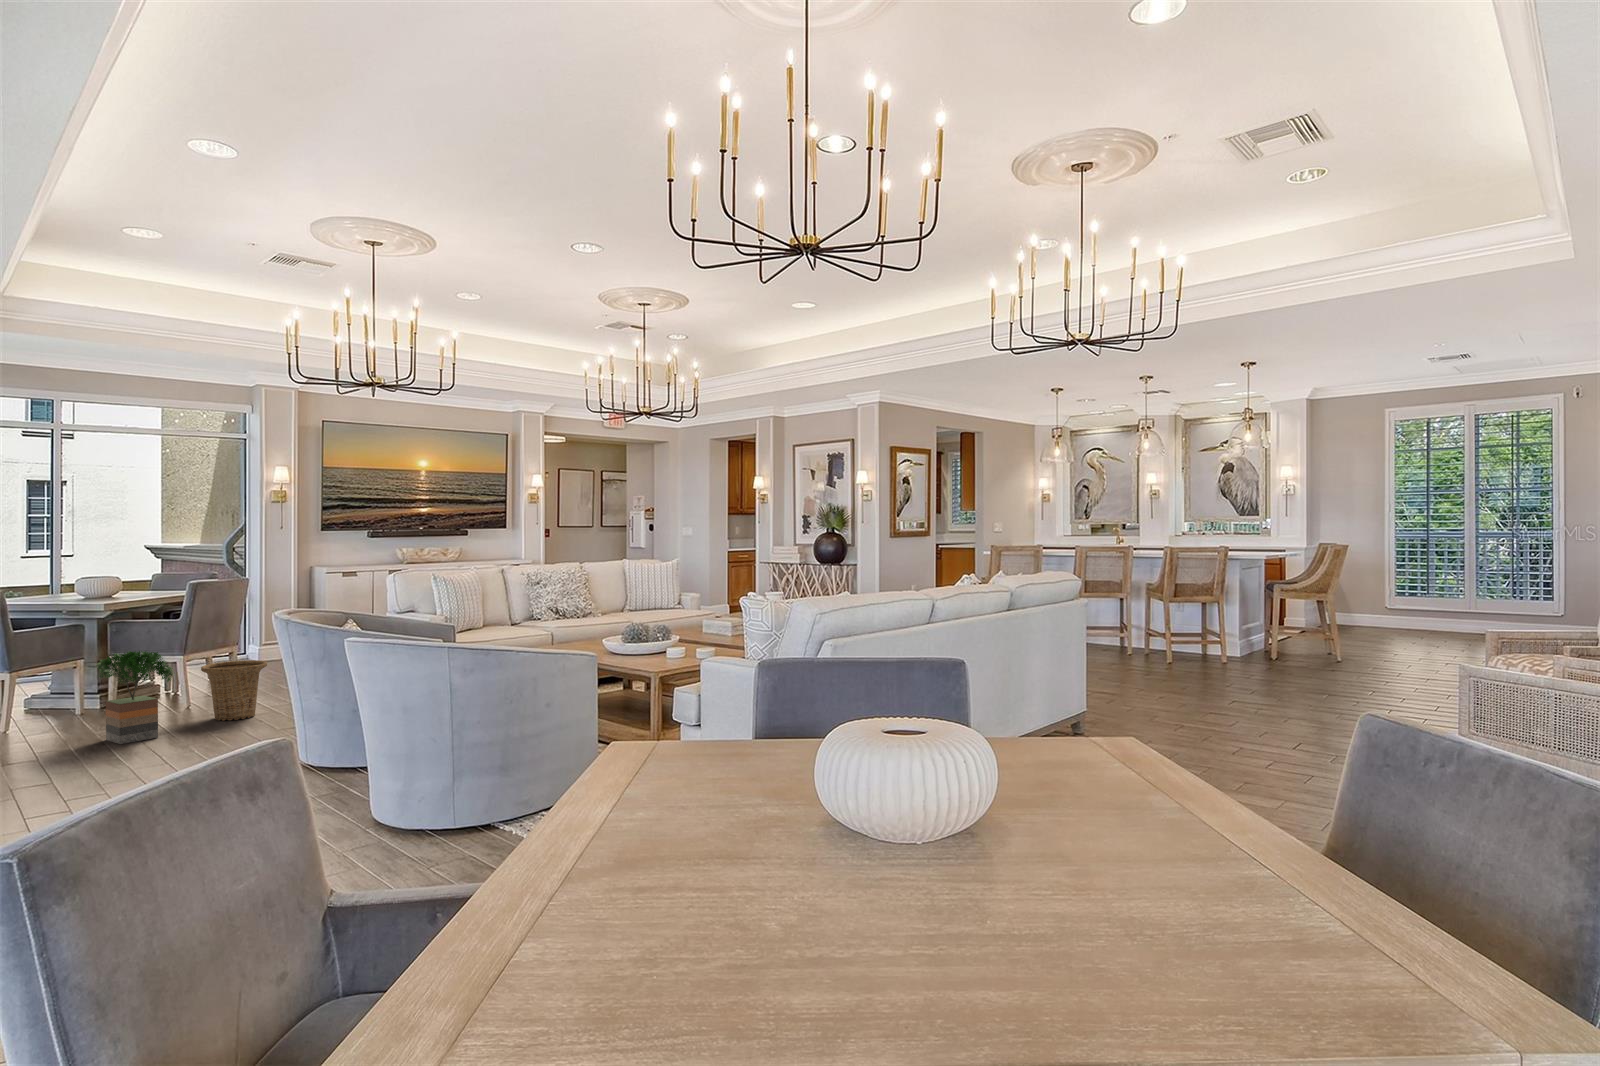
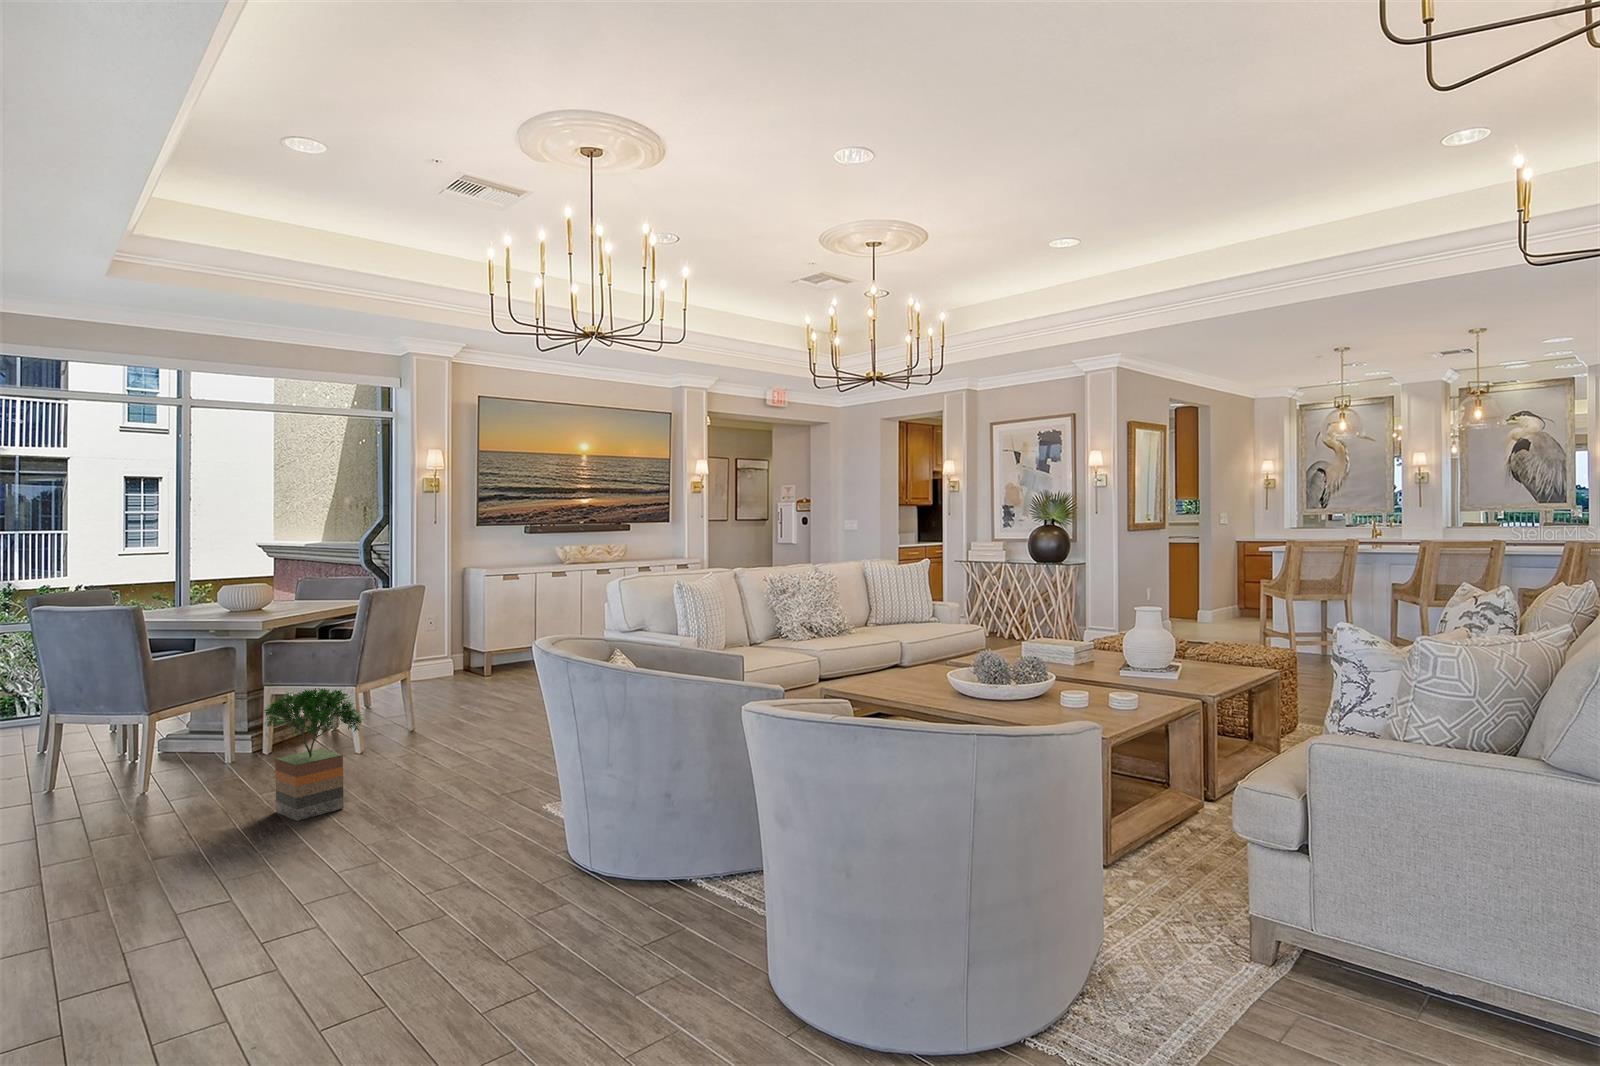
basket: present [201,660,267,721] -> none [386,694,467,777]

